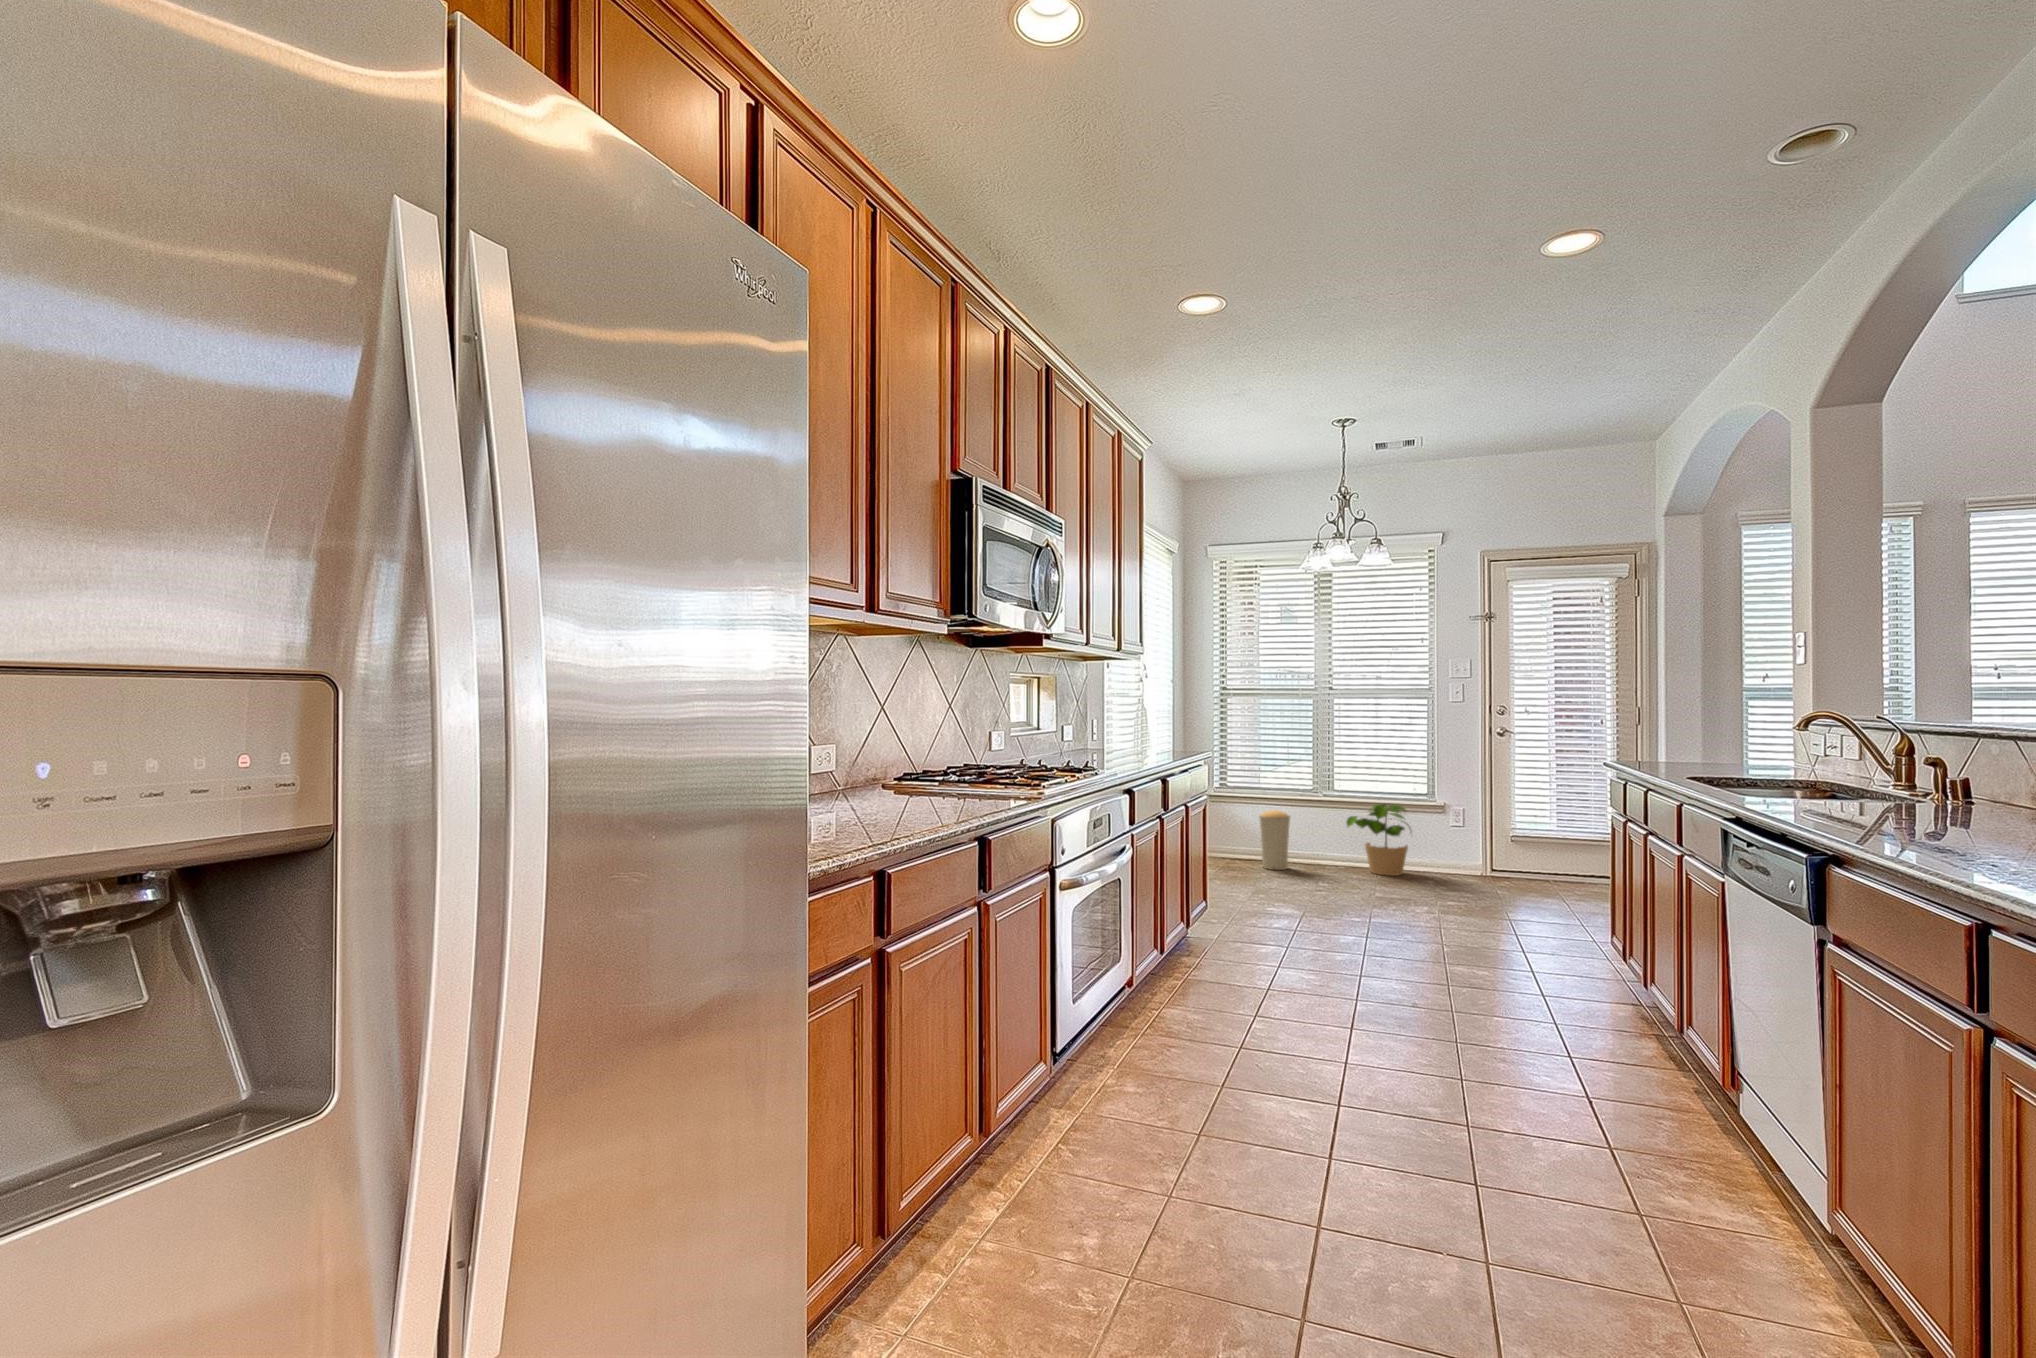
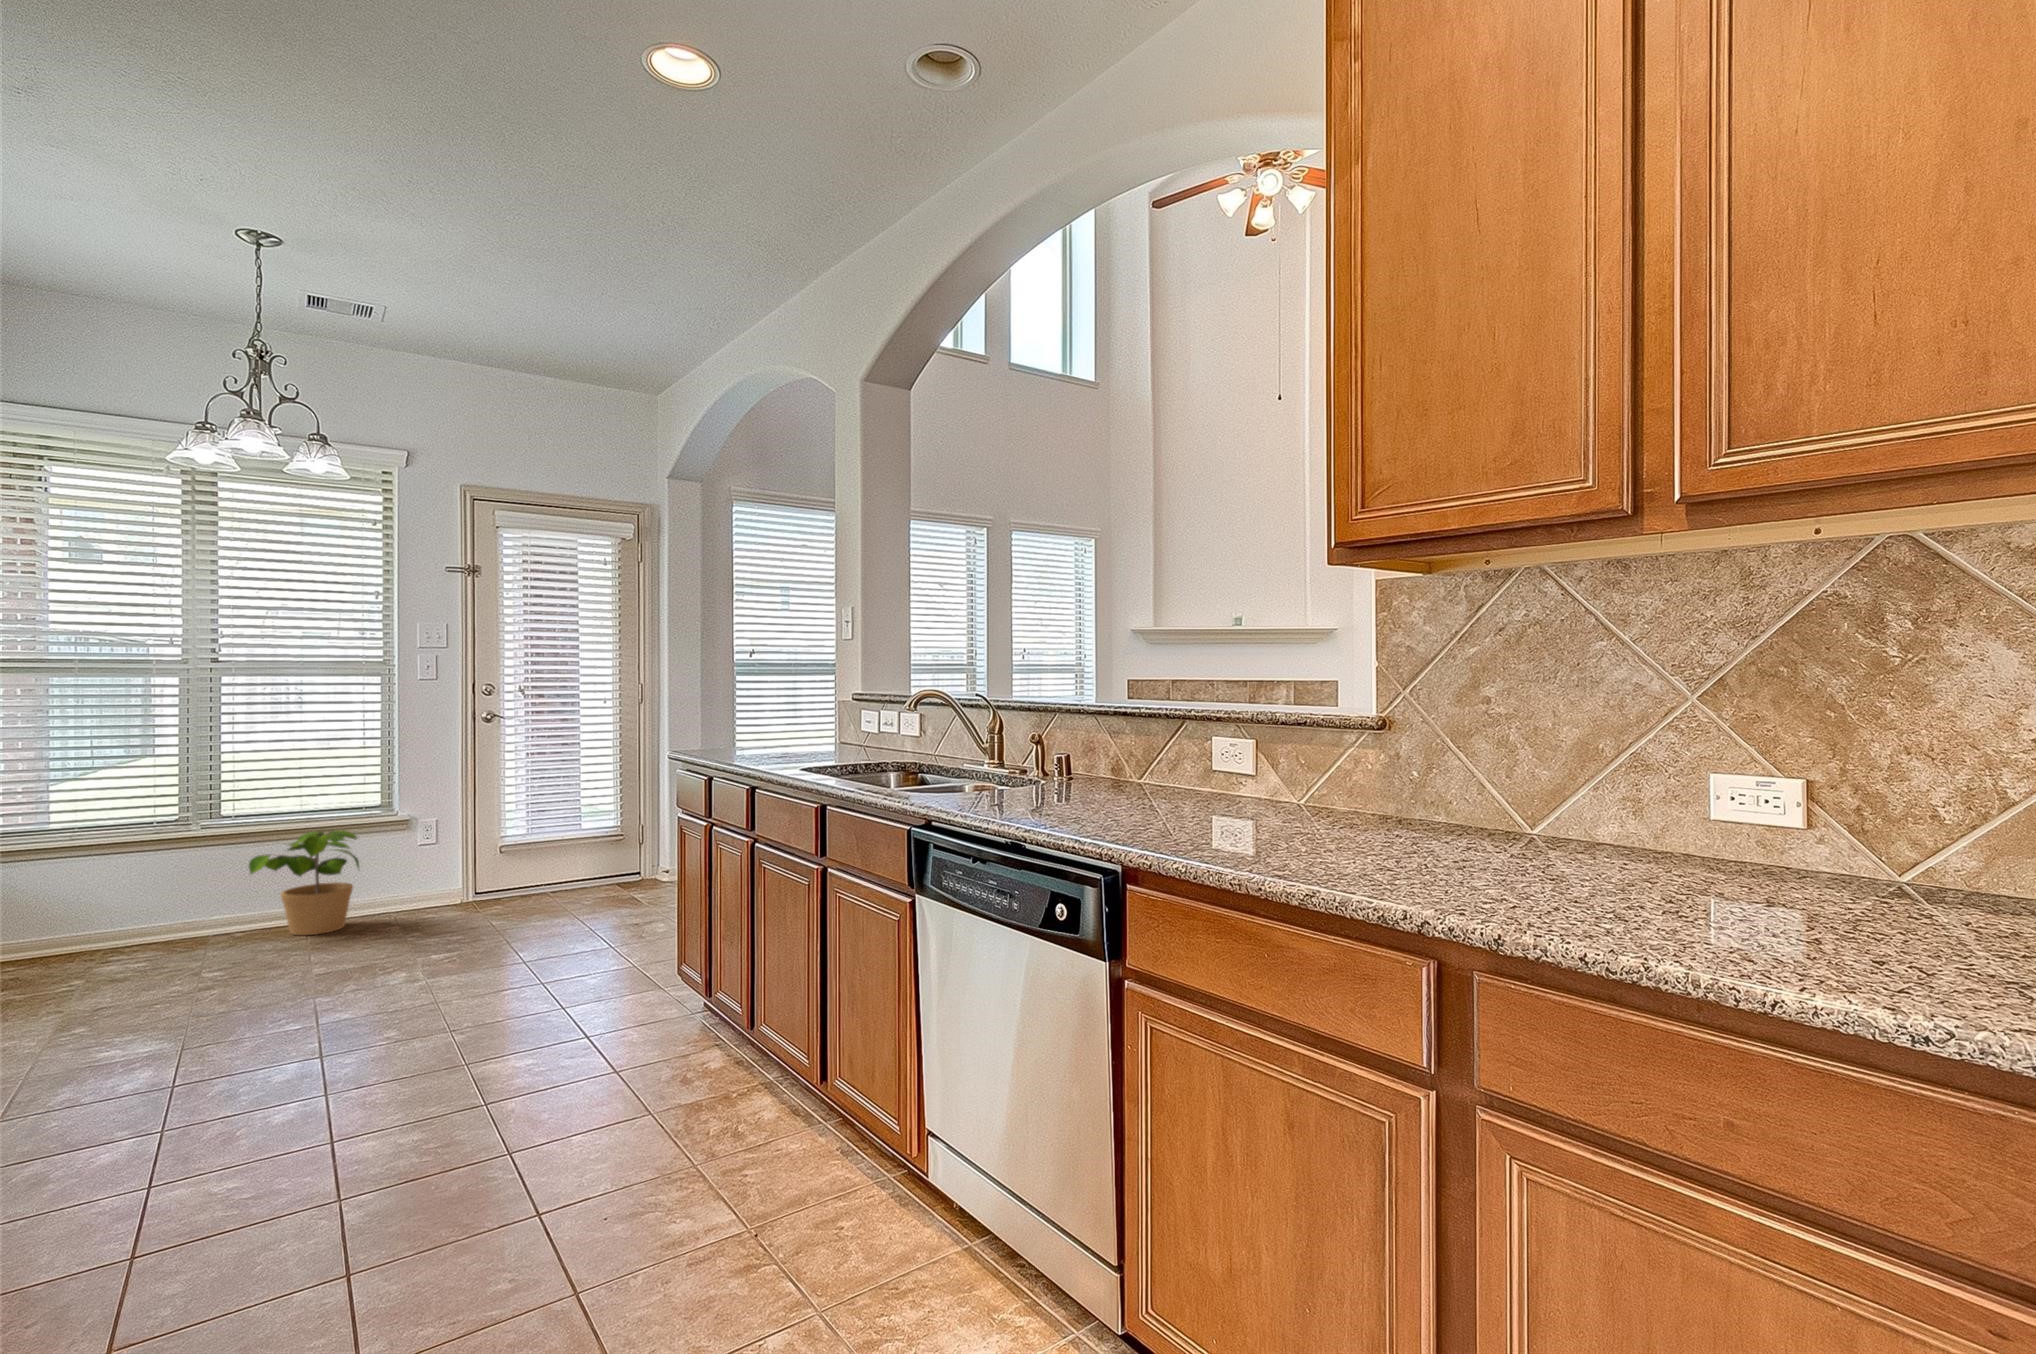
trash can: present [1259,810,1290,870] -> none [66,866,138,970]

